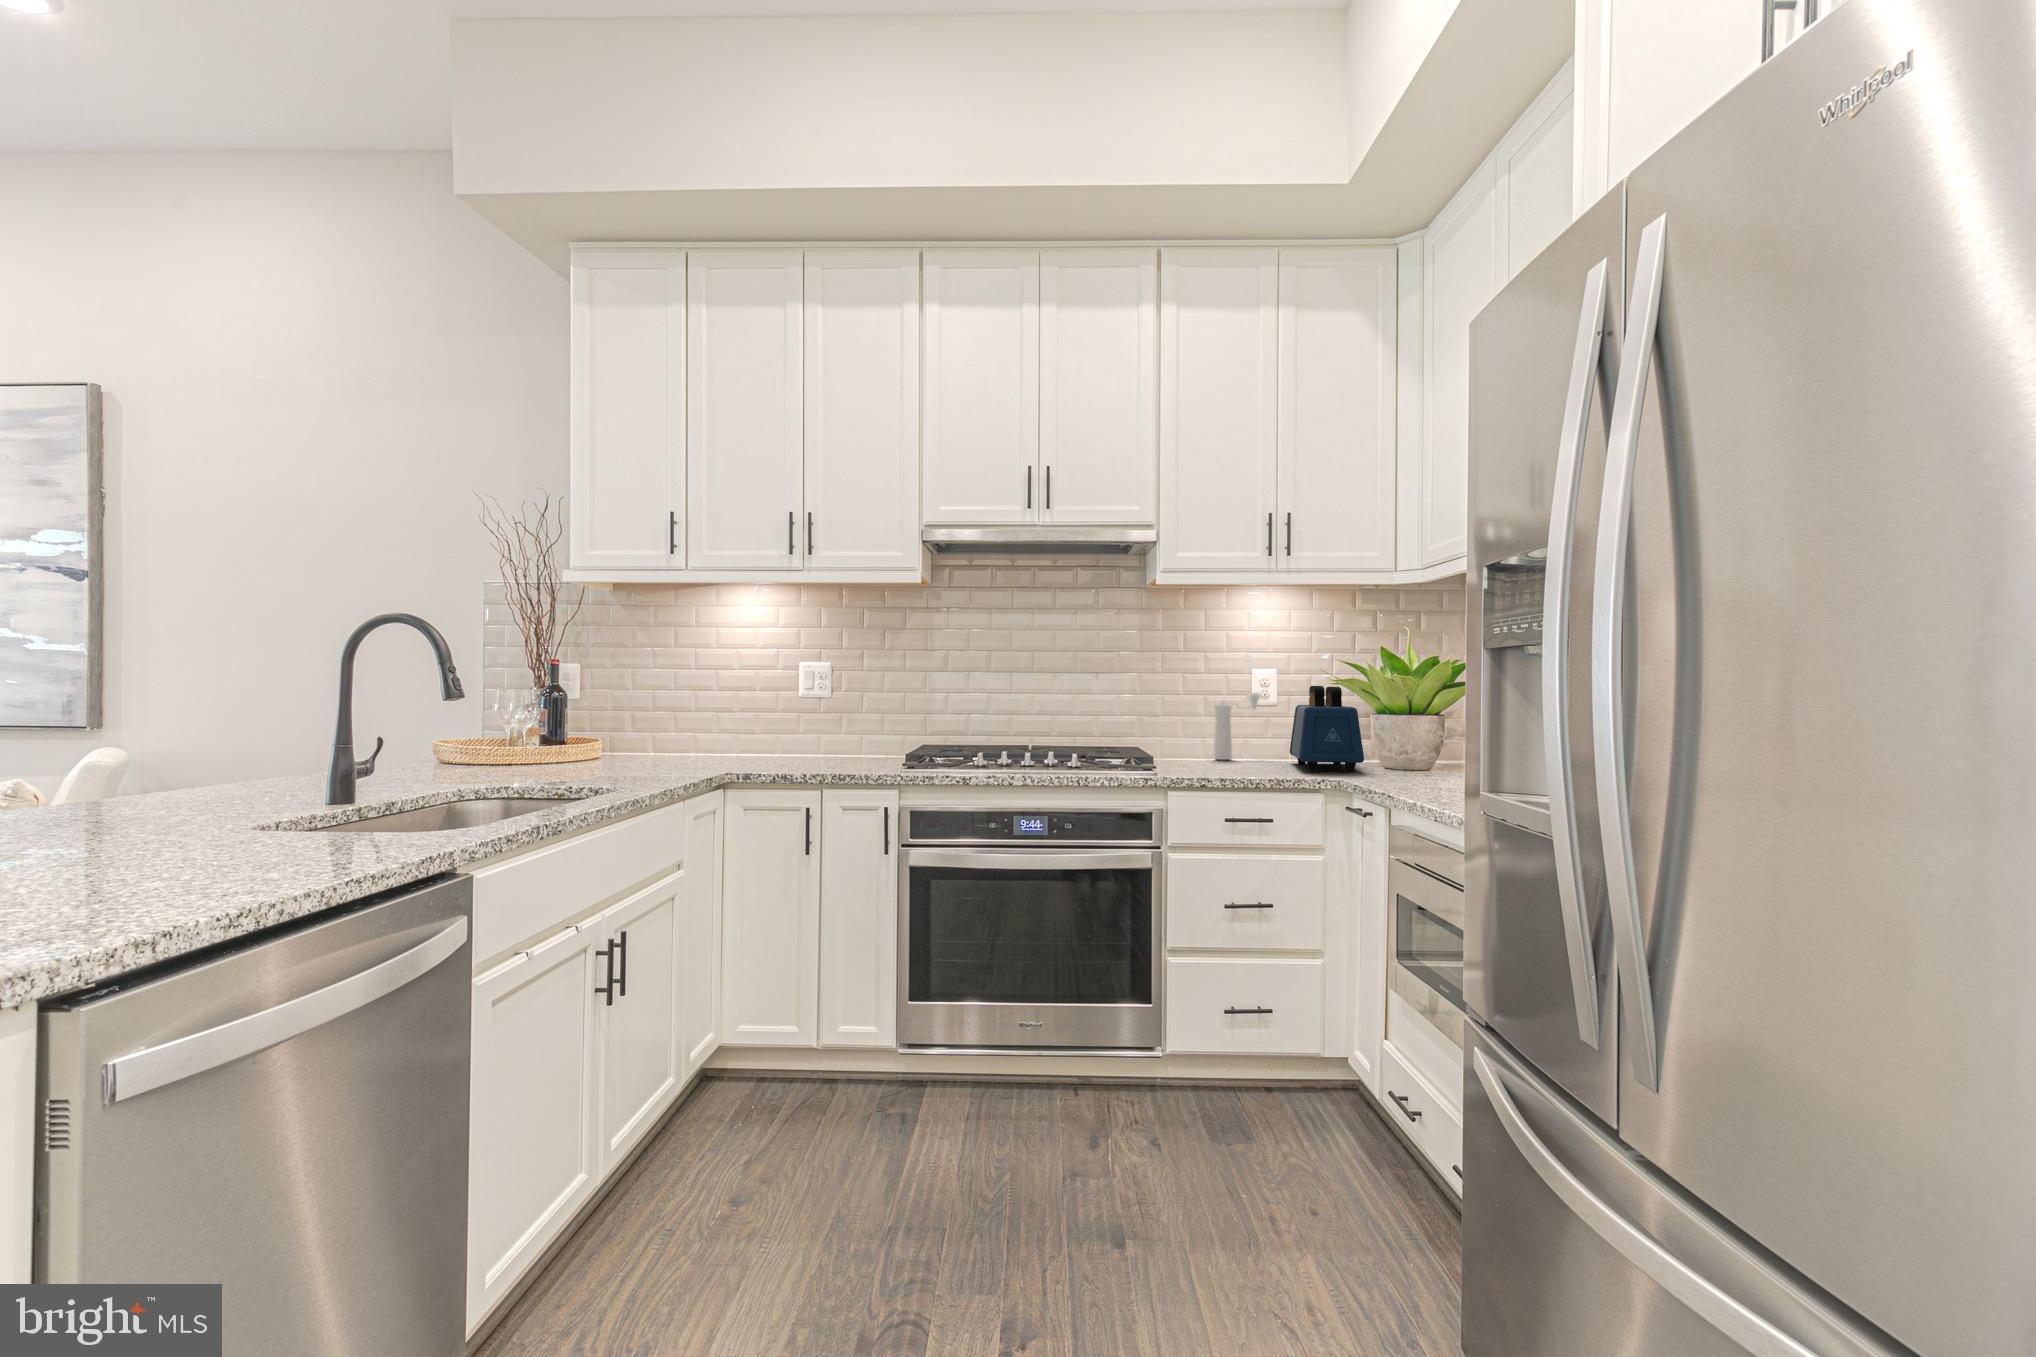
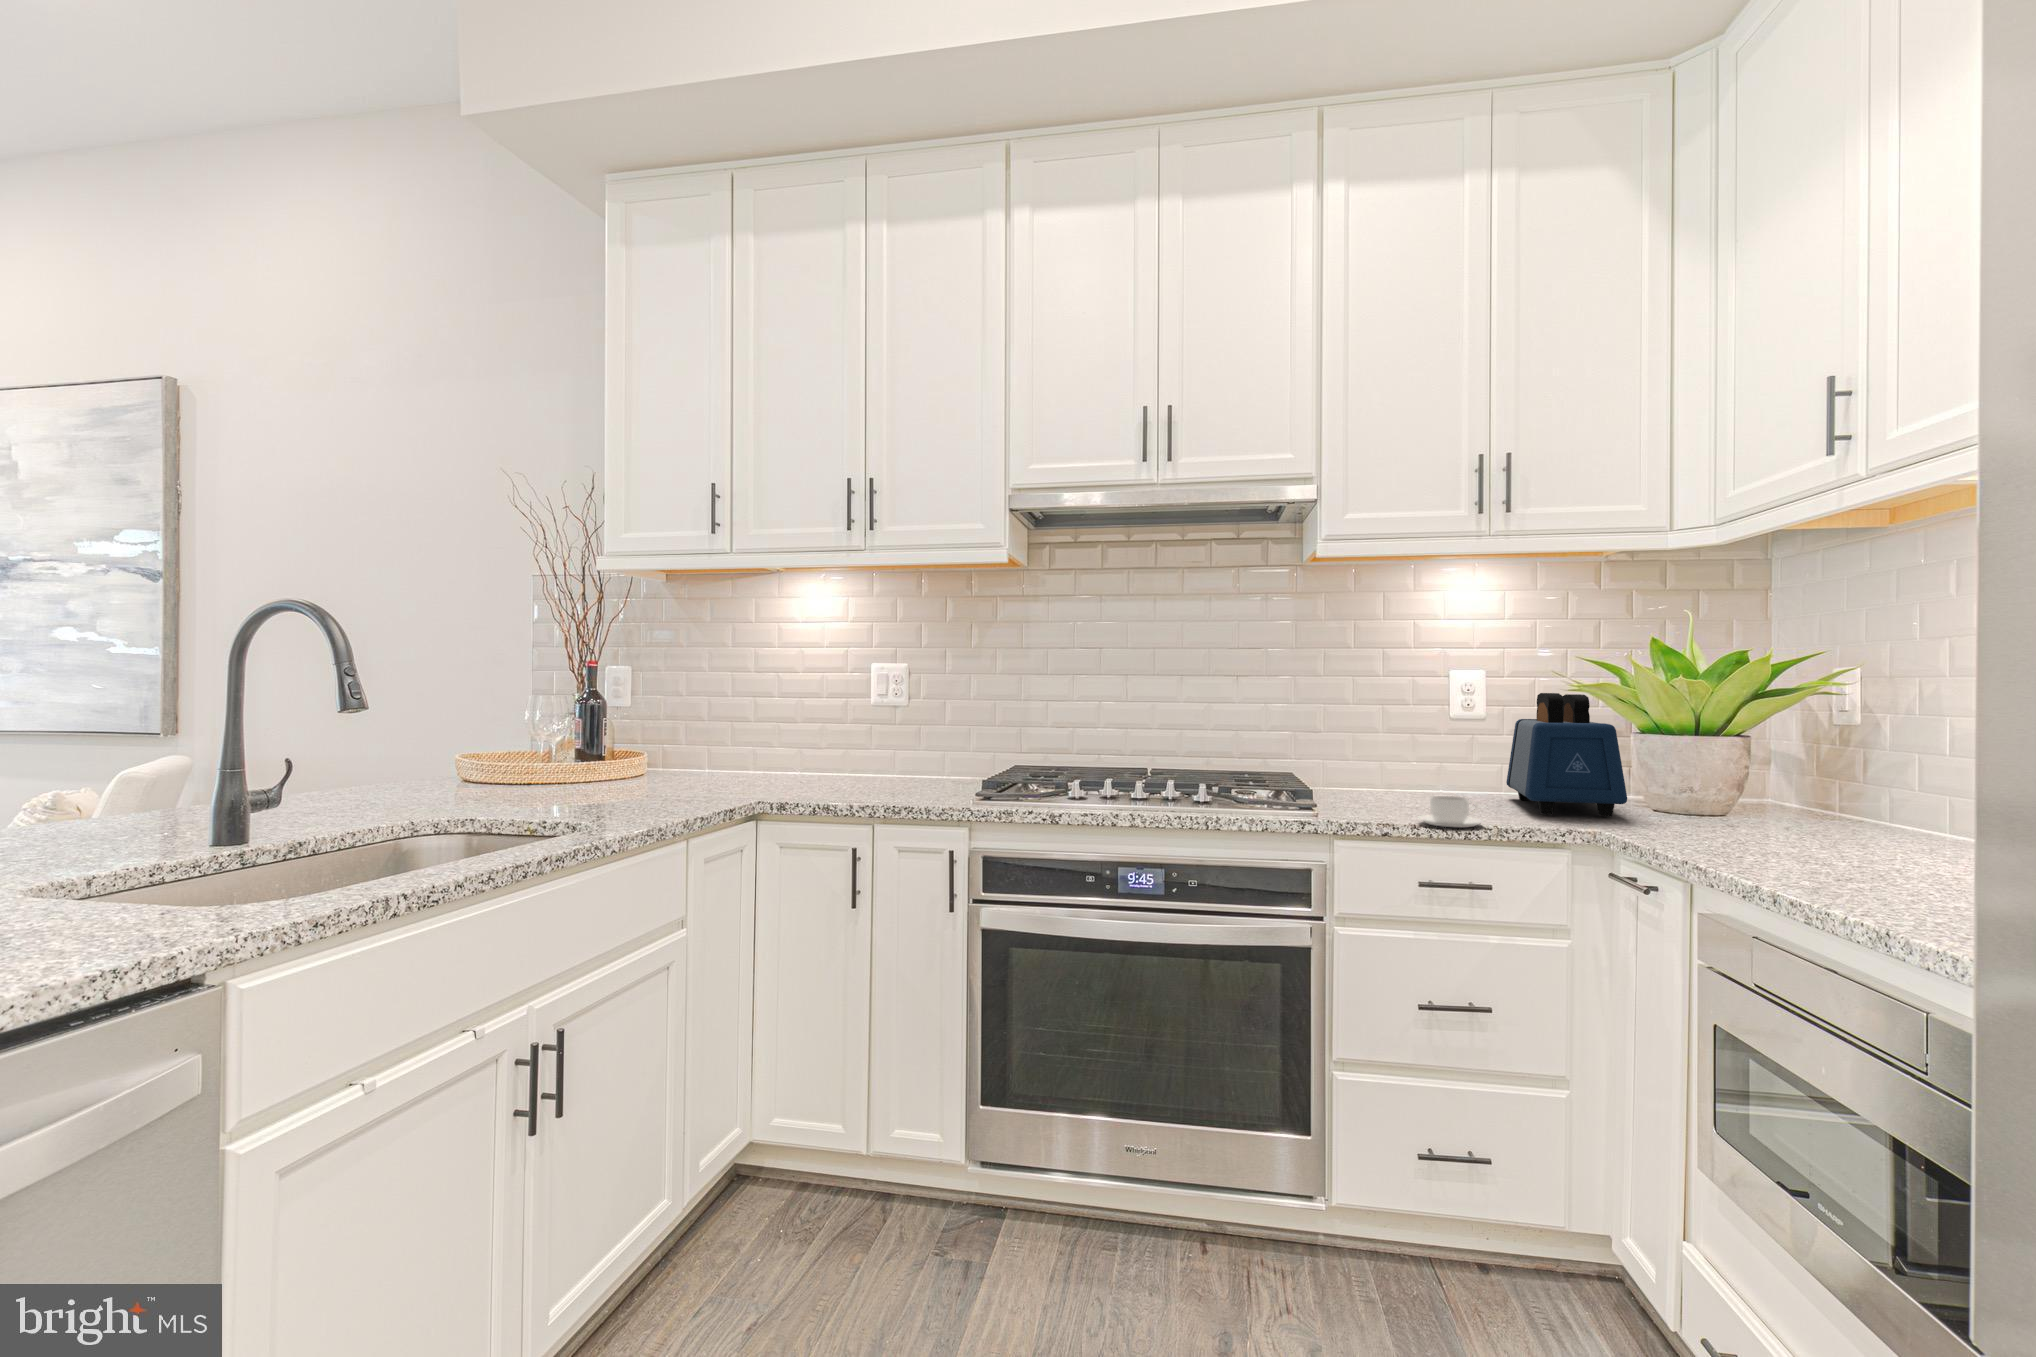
pepper mill: present [1214,692,1261,760] -> none [1397,701,1463,791]
coffee cup: none [1225,759,1269,779] -> present [1419,796,1483,827]

